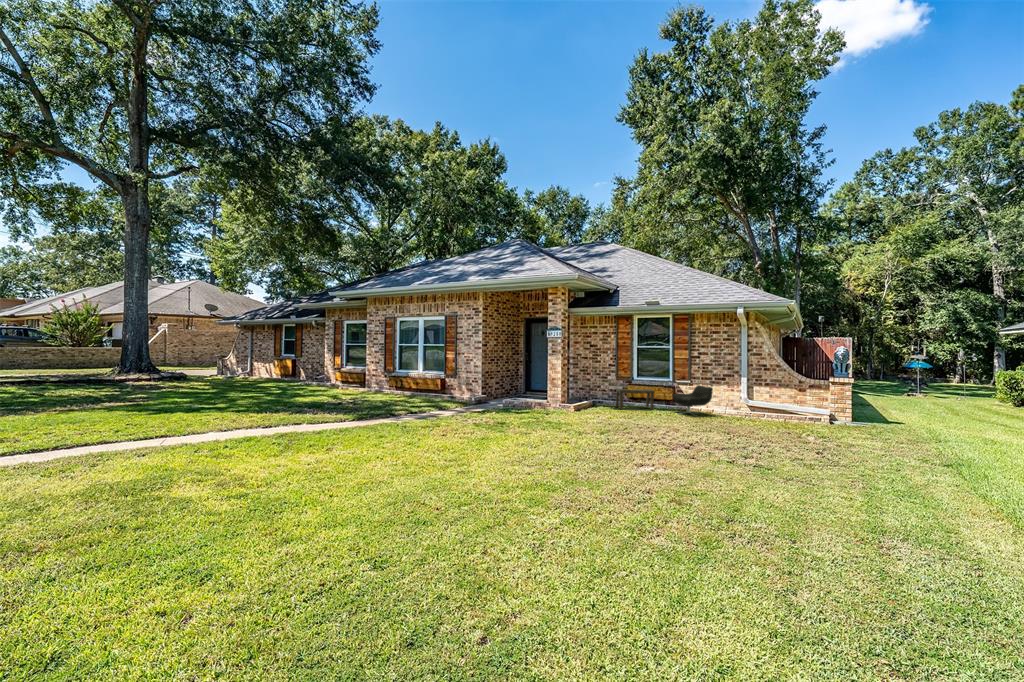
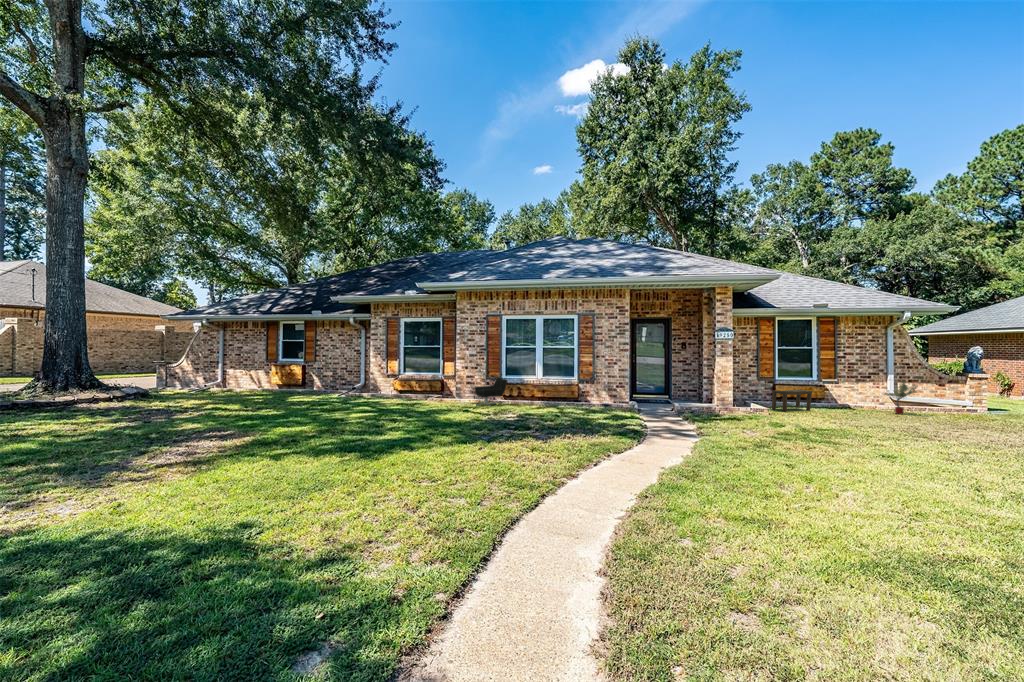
potted tree: none [725,381,760,418] -> present [884,381,918,414]
lounge chair: present [673,385,713,414] -> present [474,378,507,406]

